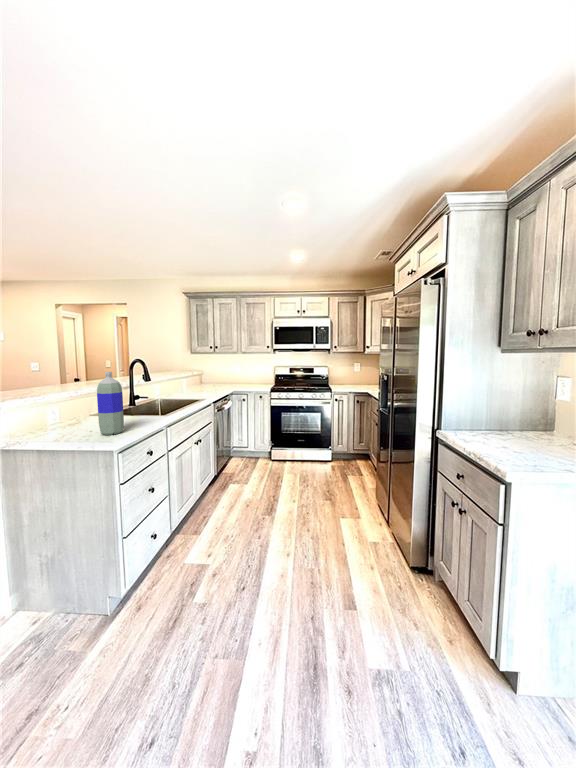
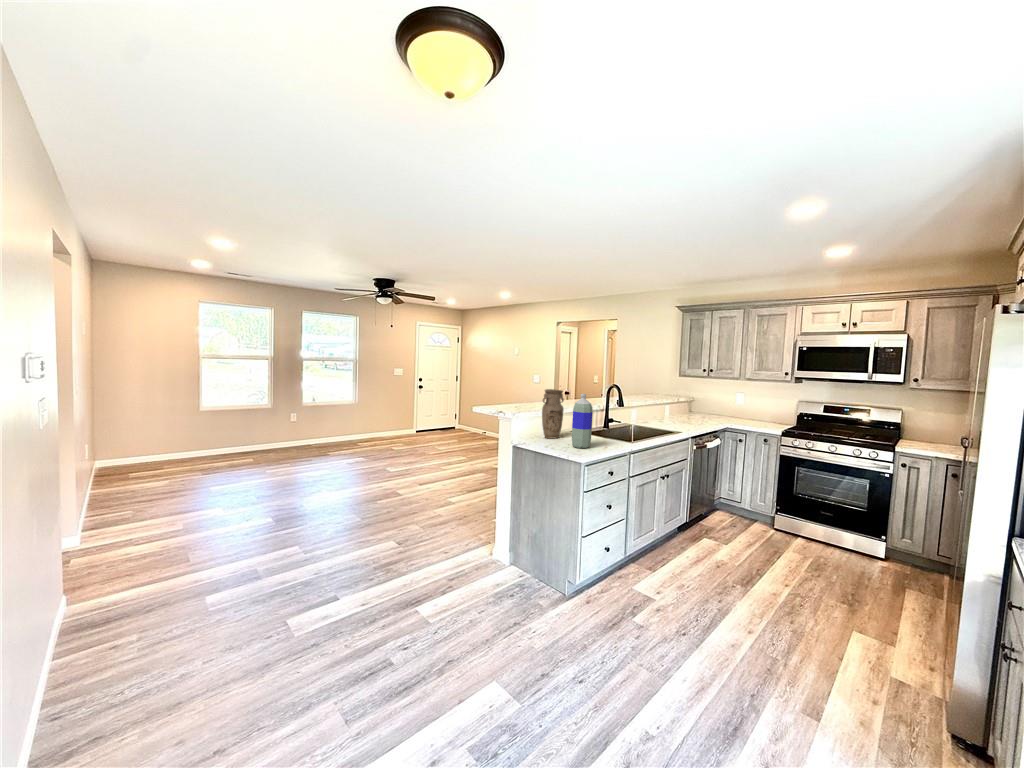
vase: none [50,371,82,430] -> present [542,389,564,439]

